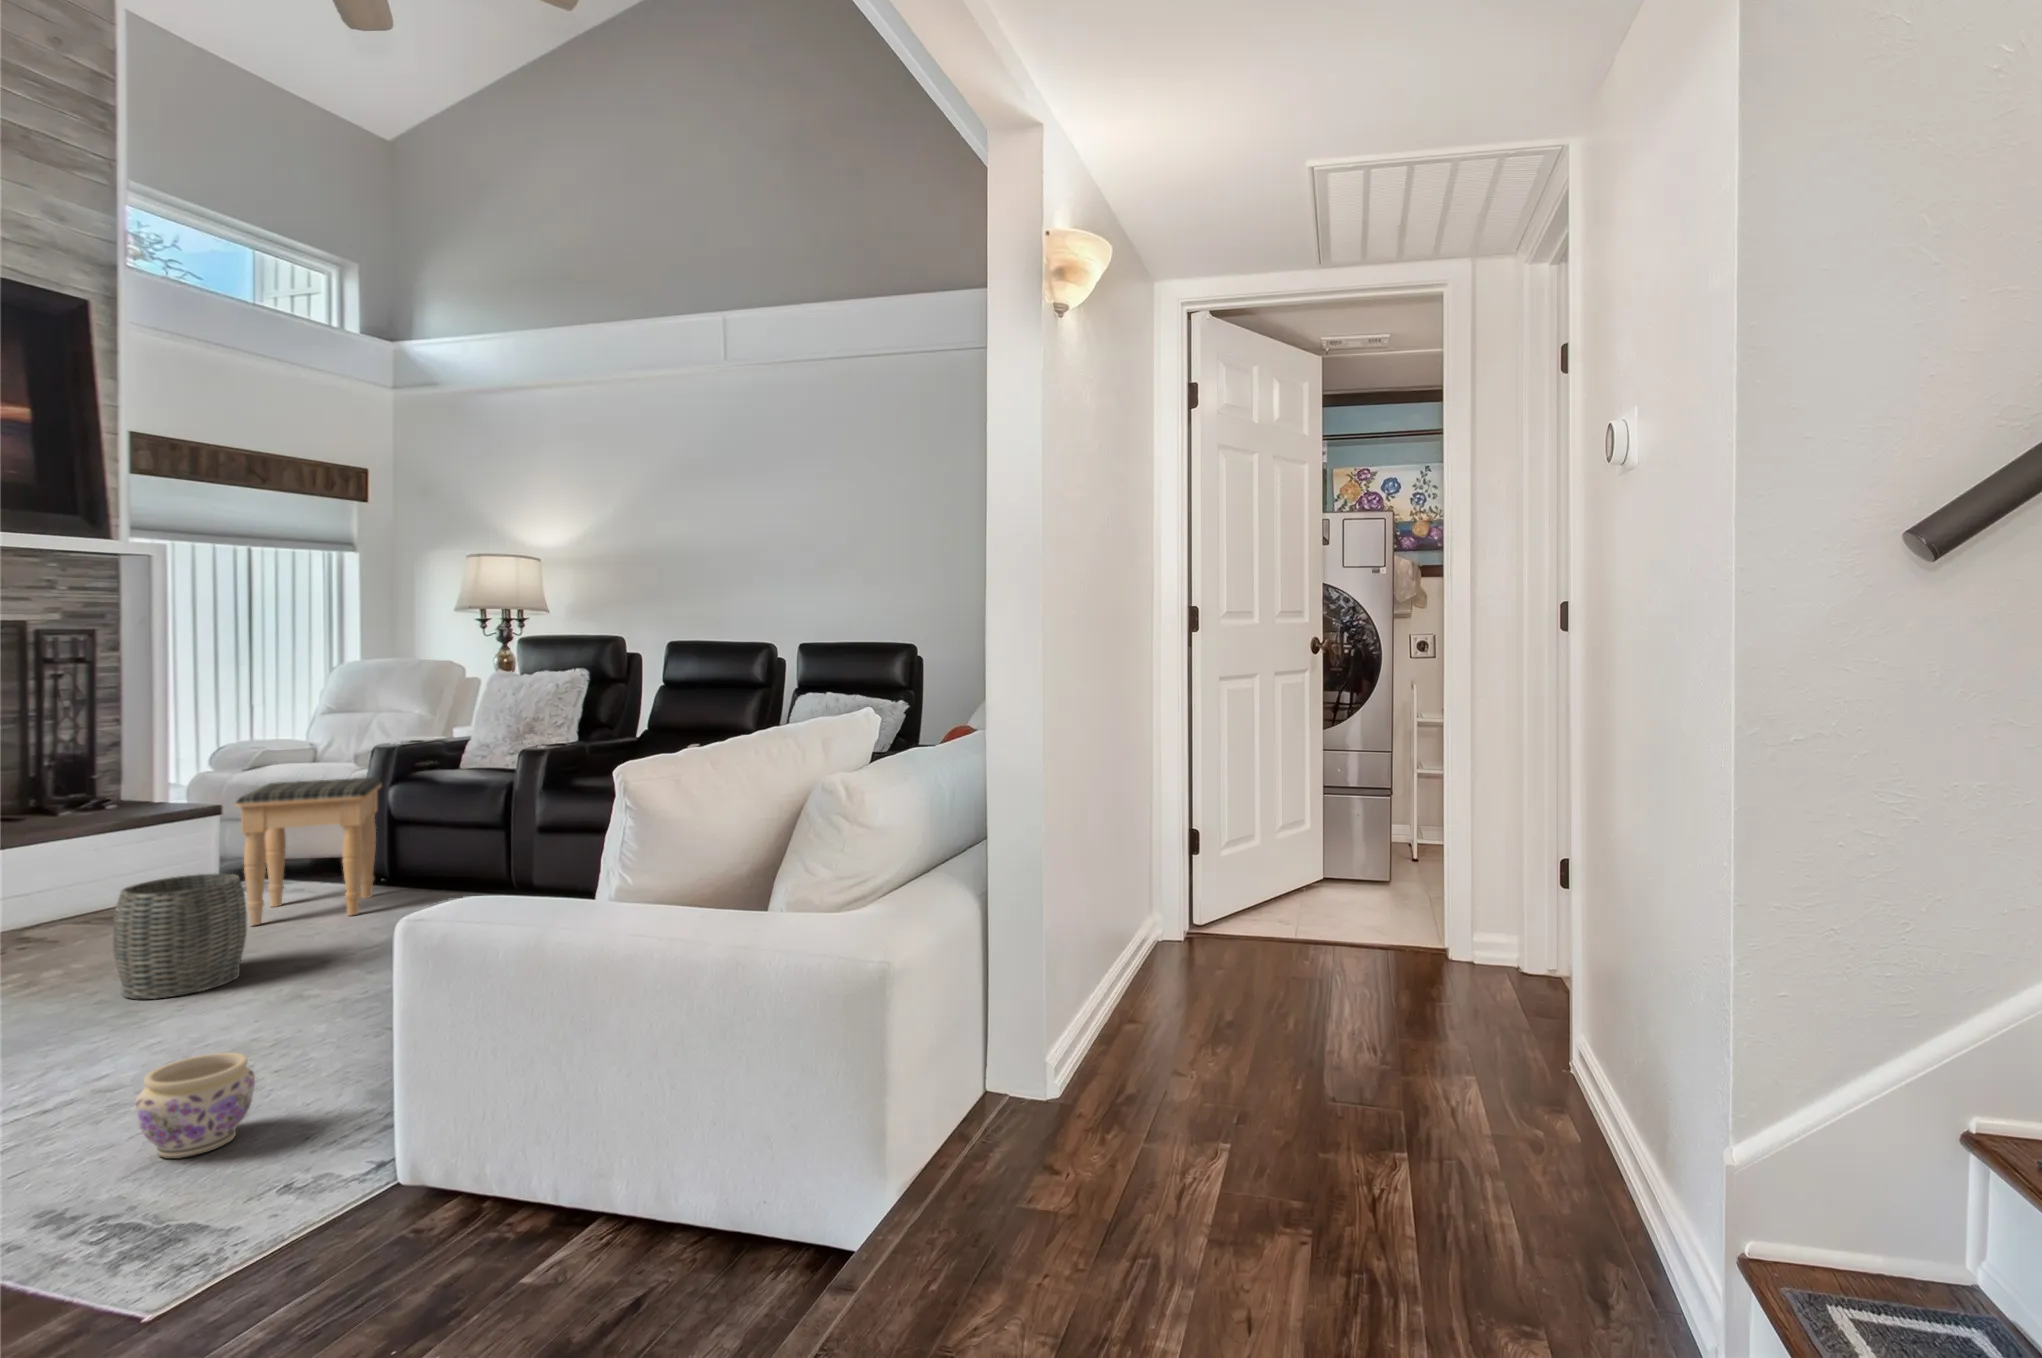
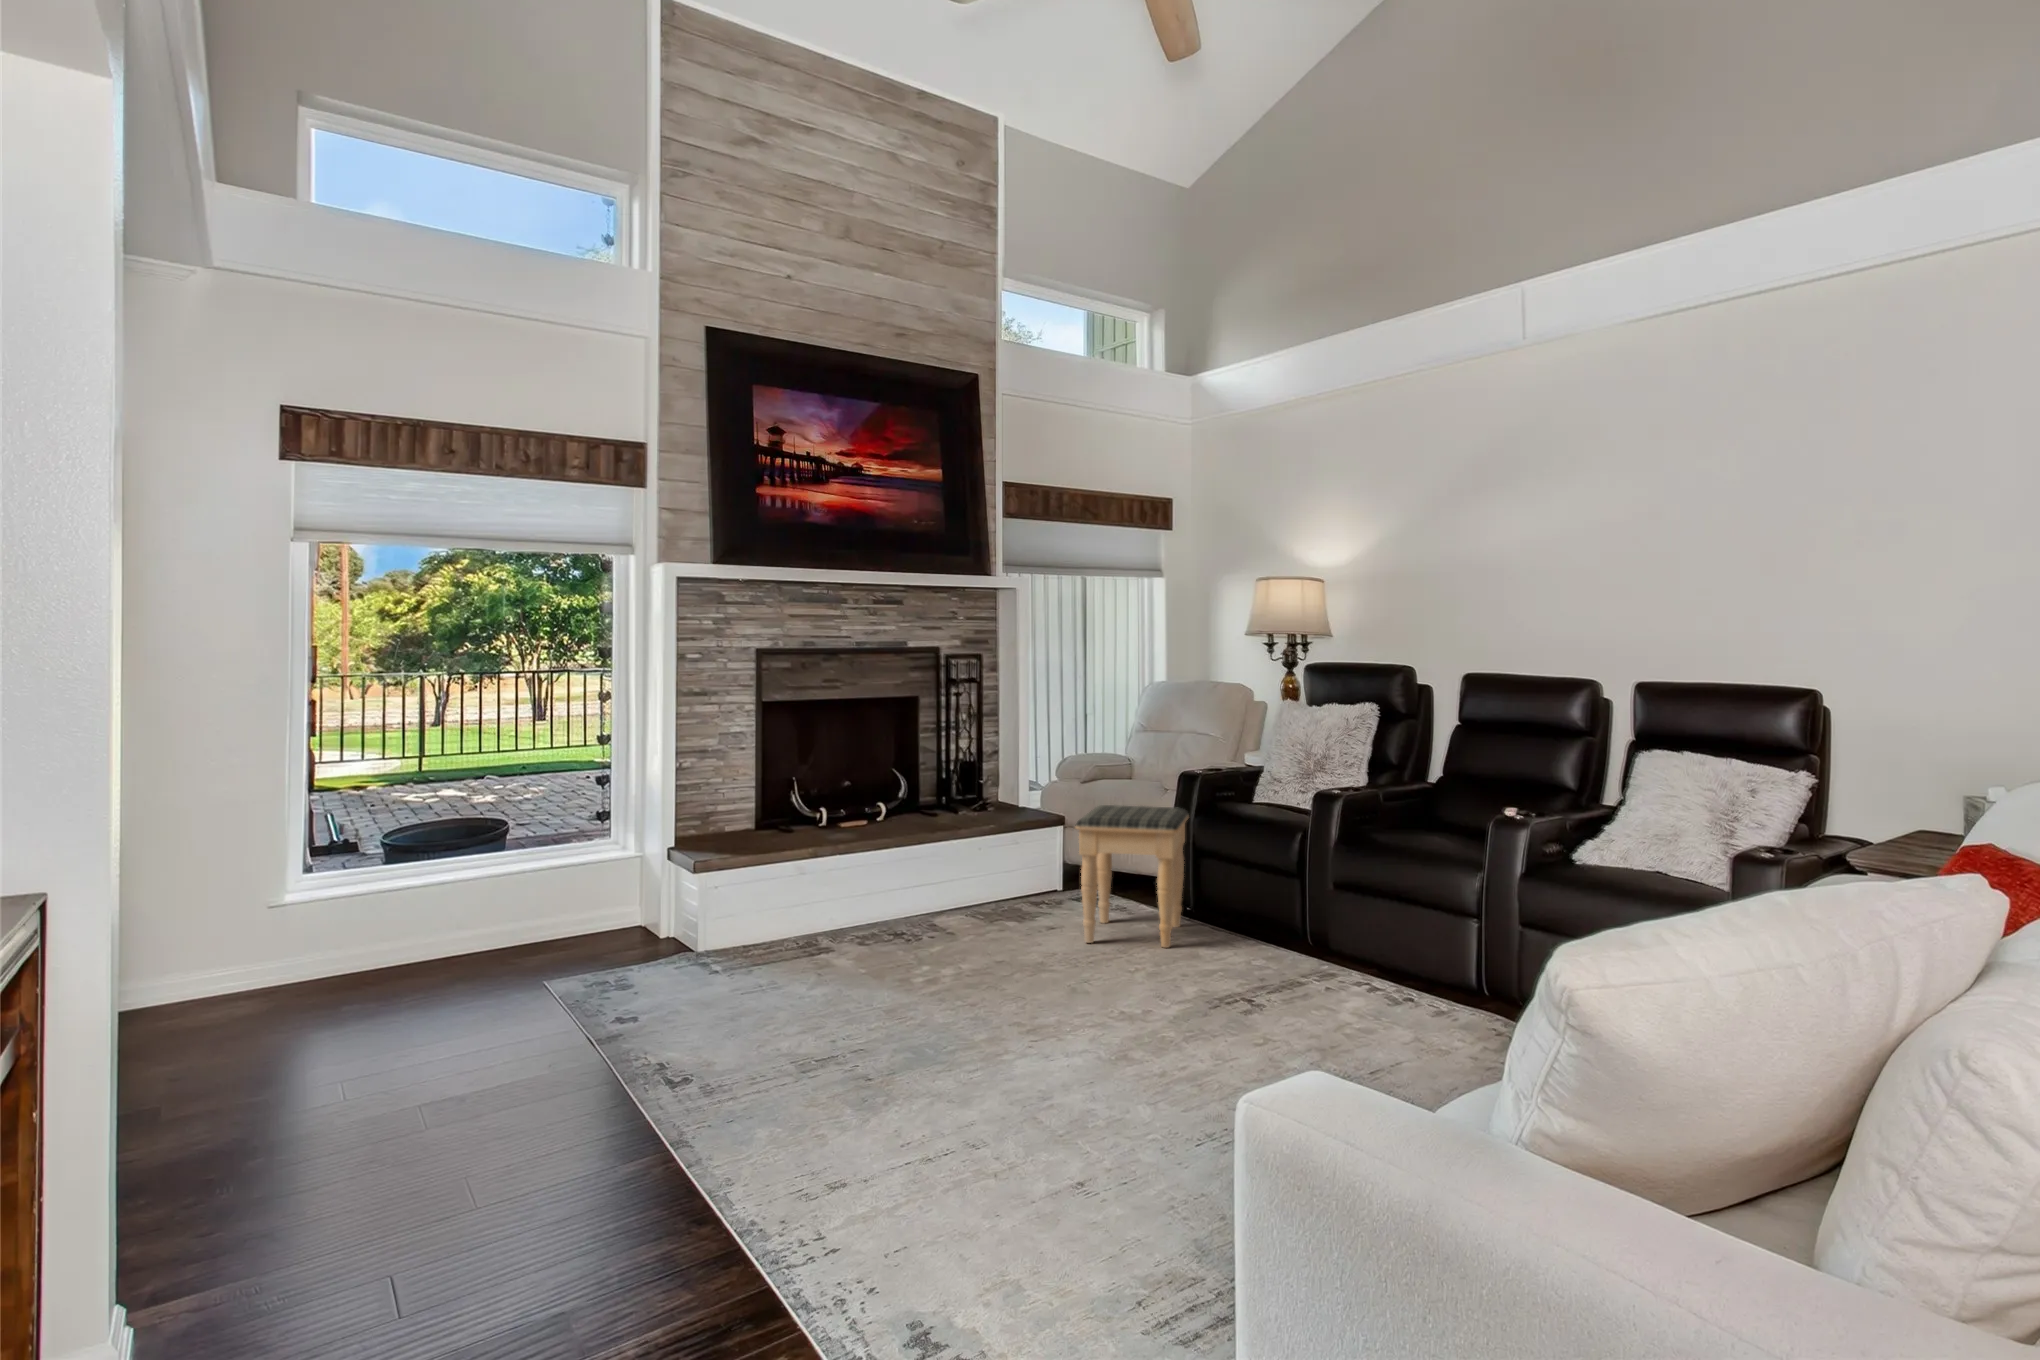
woven basket: present [113,874,247,999] -> none [988,897,1084,1016]
planter: present [136,1052,255,1159] -> none [999,1130,1095,1246]

